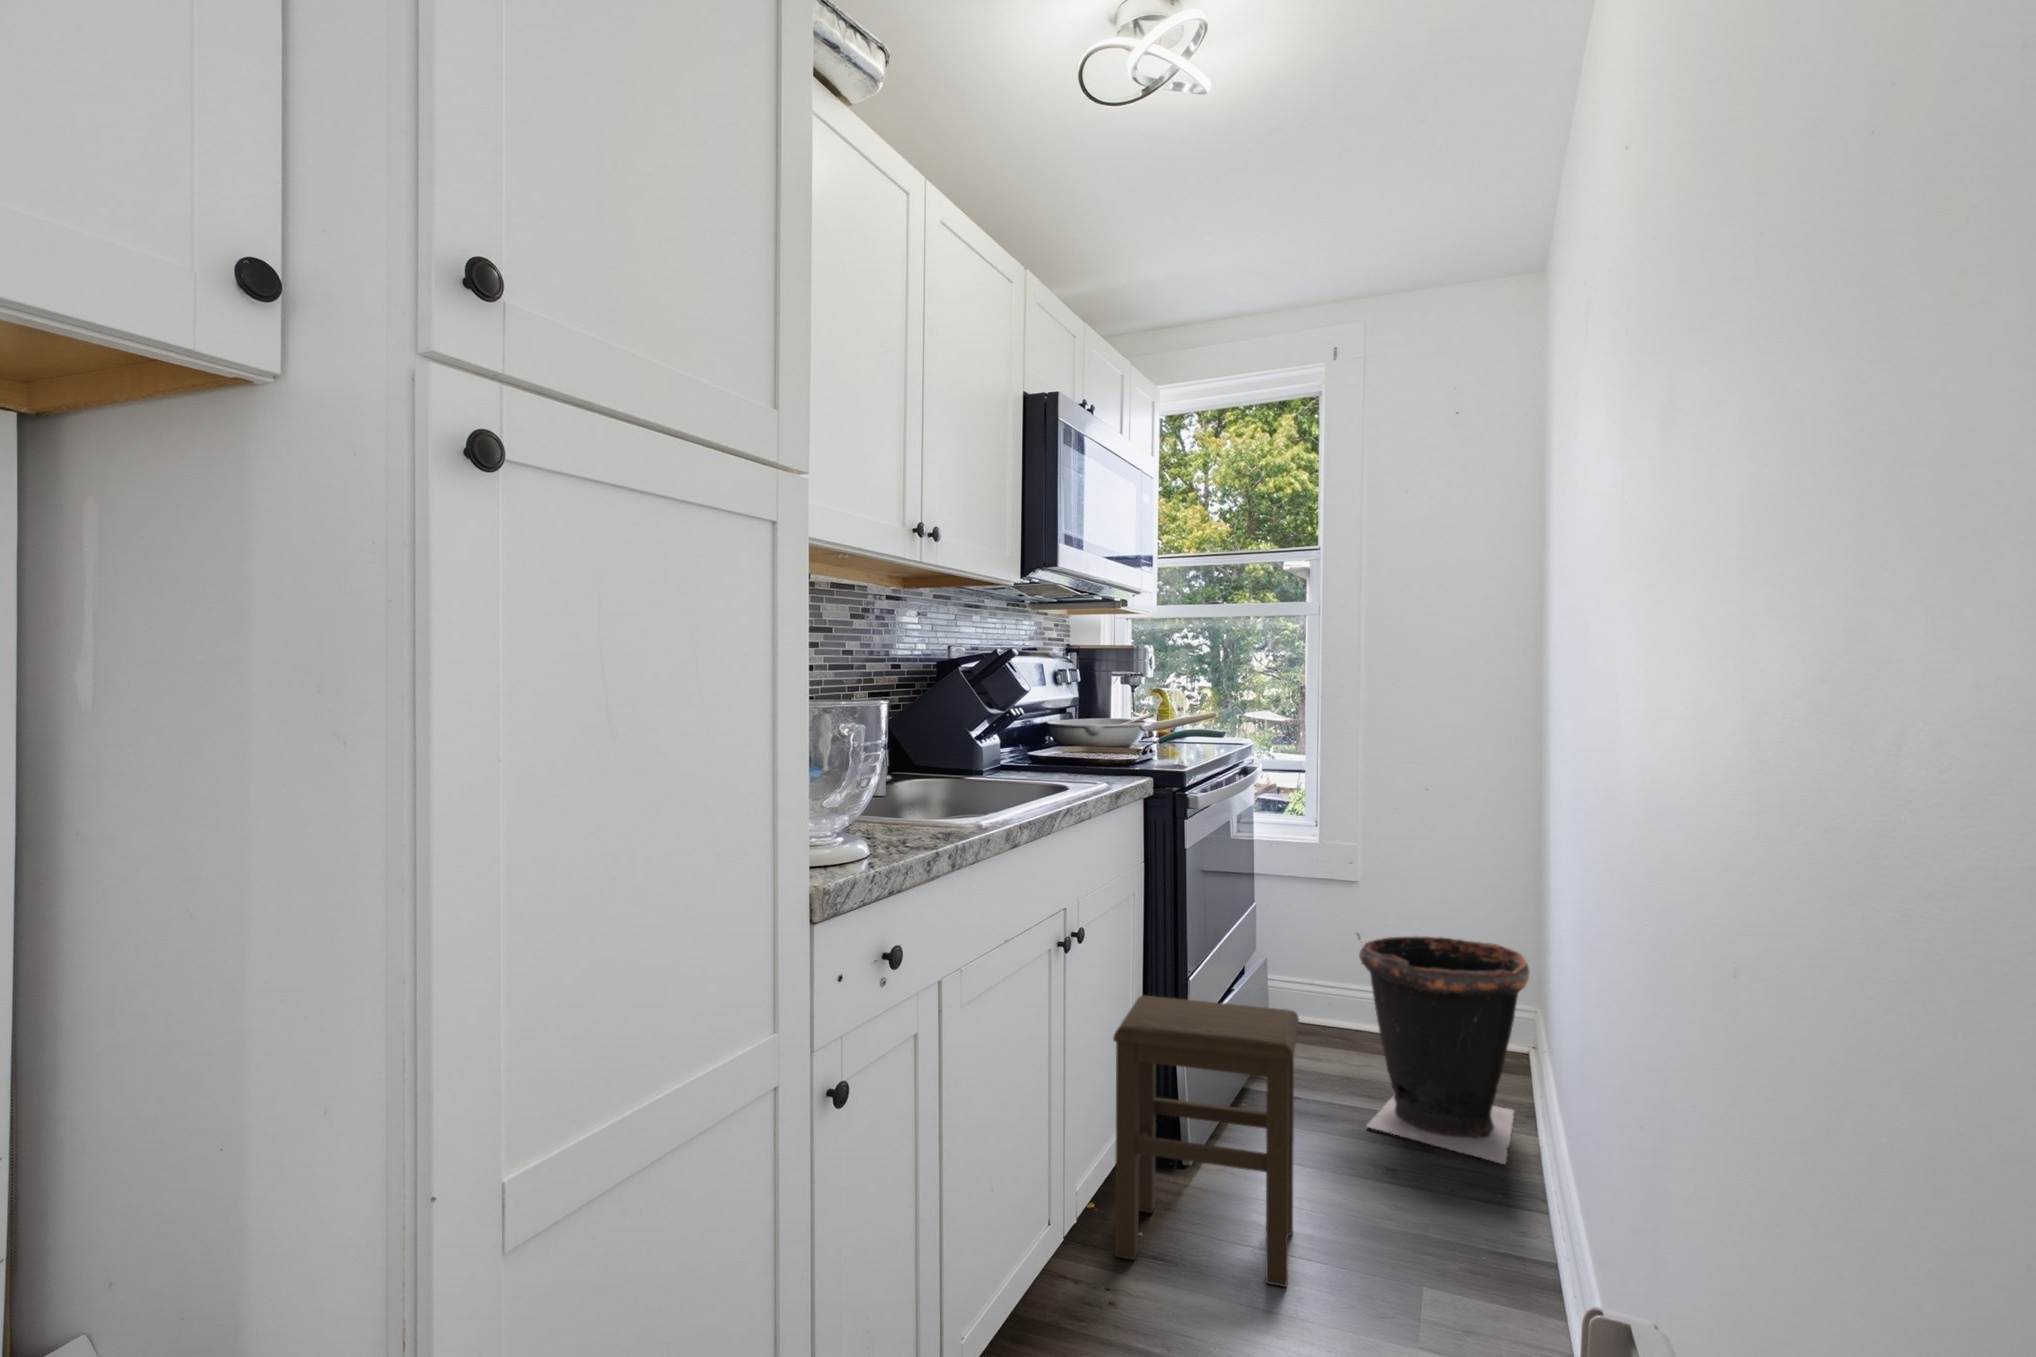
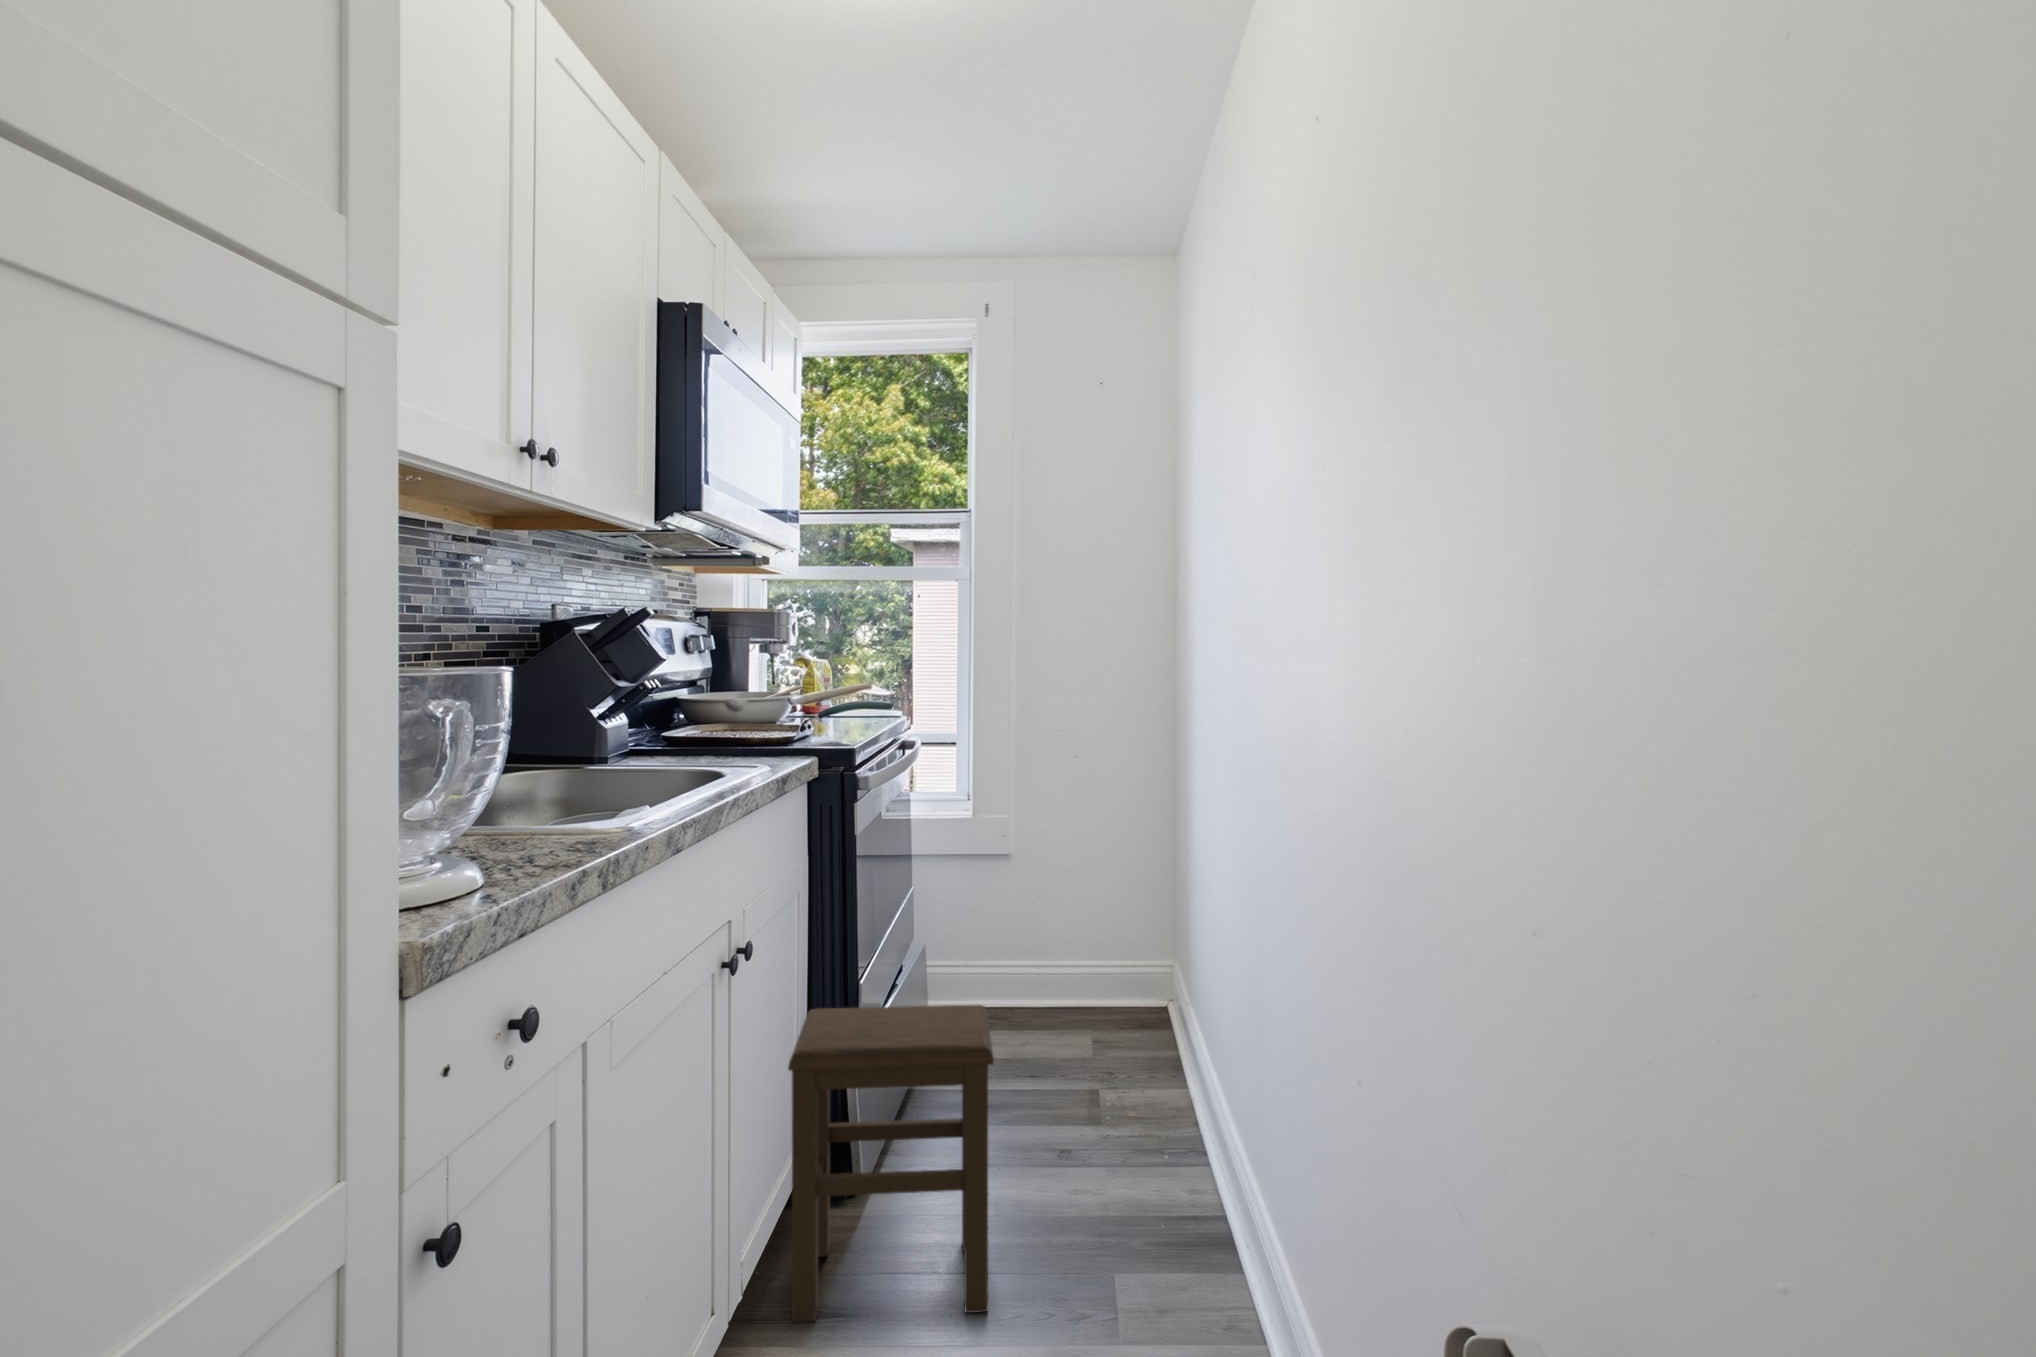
trash can: present [1356,933,1529,1164] -> none [1021,906,1183,1126]

